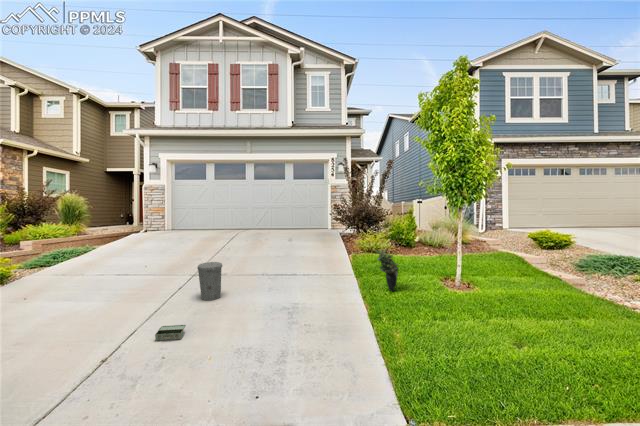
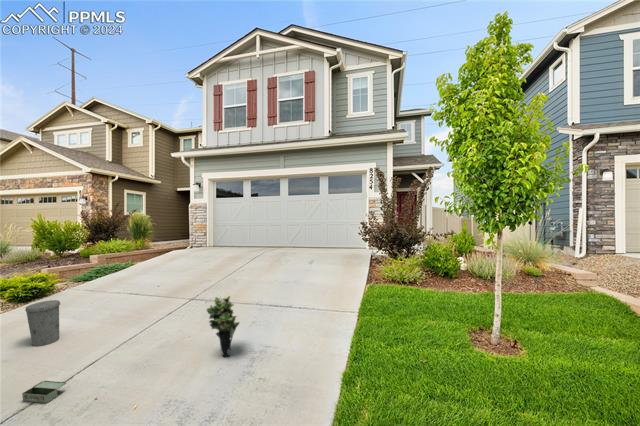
potted plant: present [377,250,399,291] -> present [207,296,239,357]
trash can: present [197,262,222,300] -> present [25,300,60,346]

